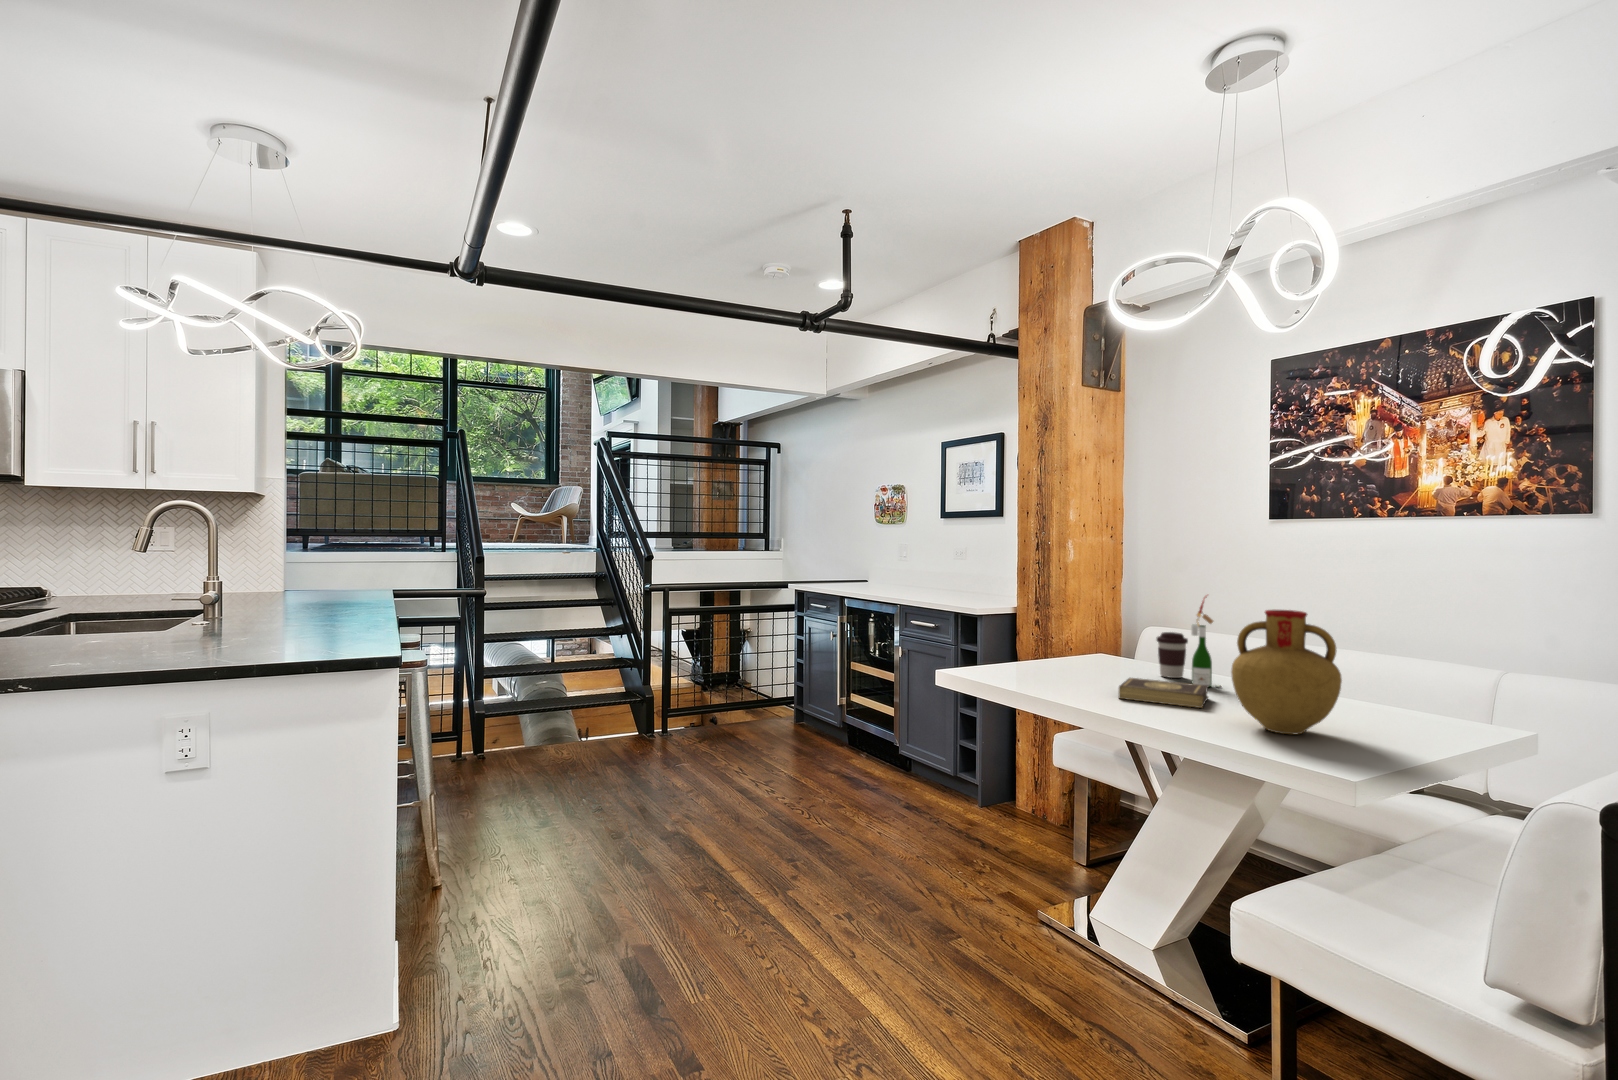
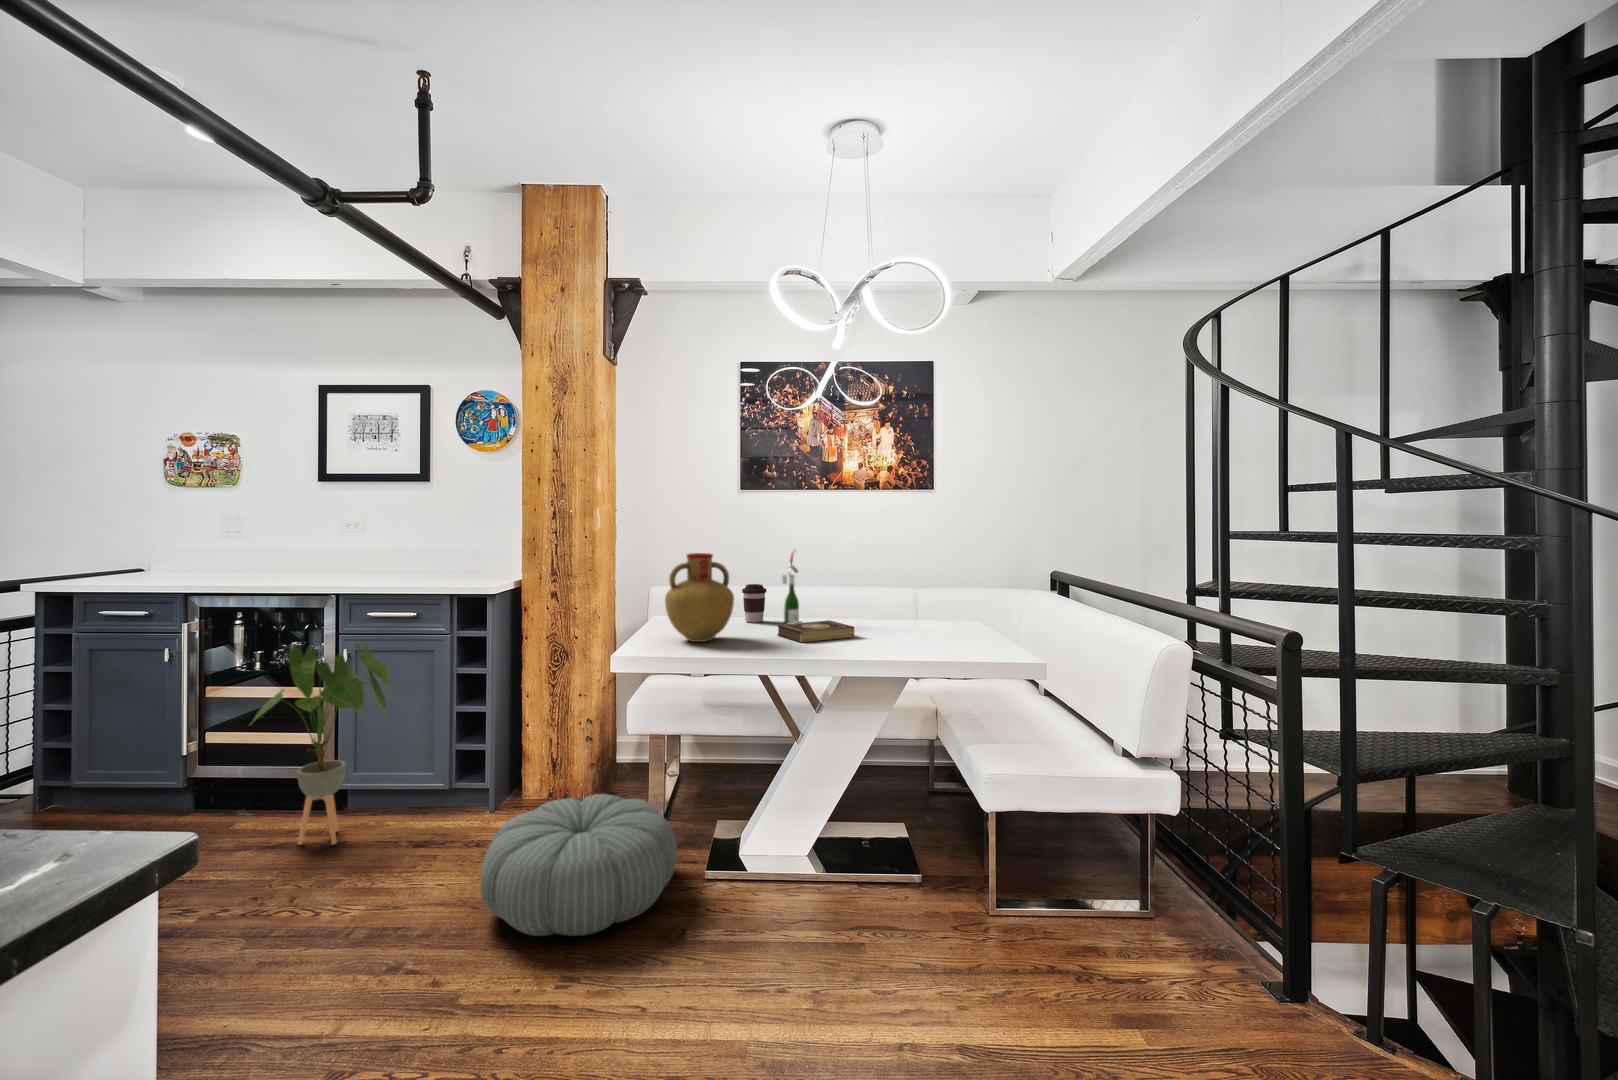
vase: present [1231,610,1342,734] -> present [665,553,734,642]
house plant: none [827,638,917,787] -> present [254,643,389,845]
pouf: none [846,797,1012,912] -> present [480,794,677,936]

